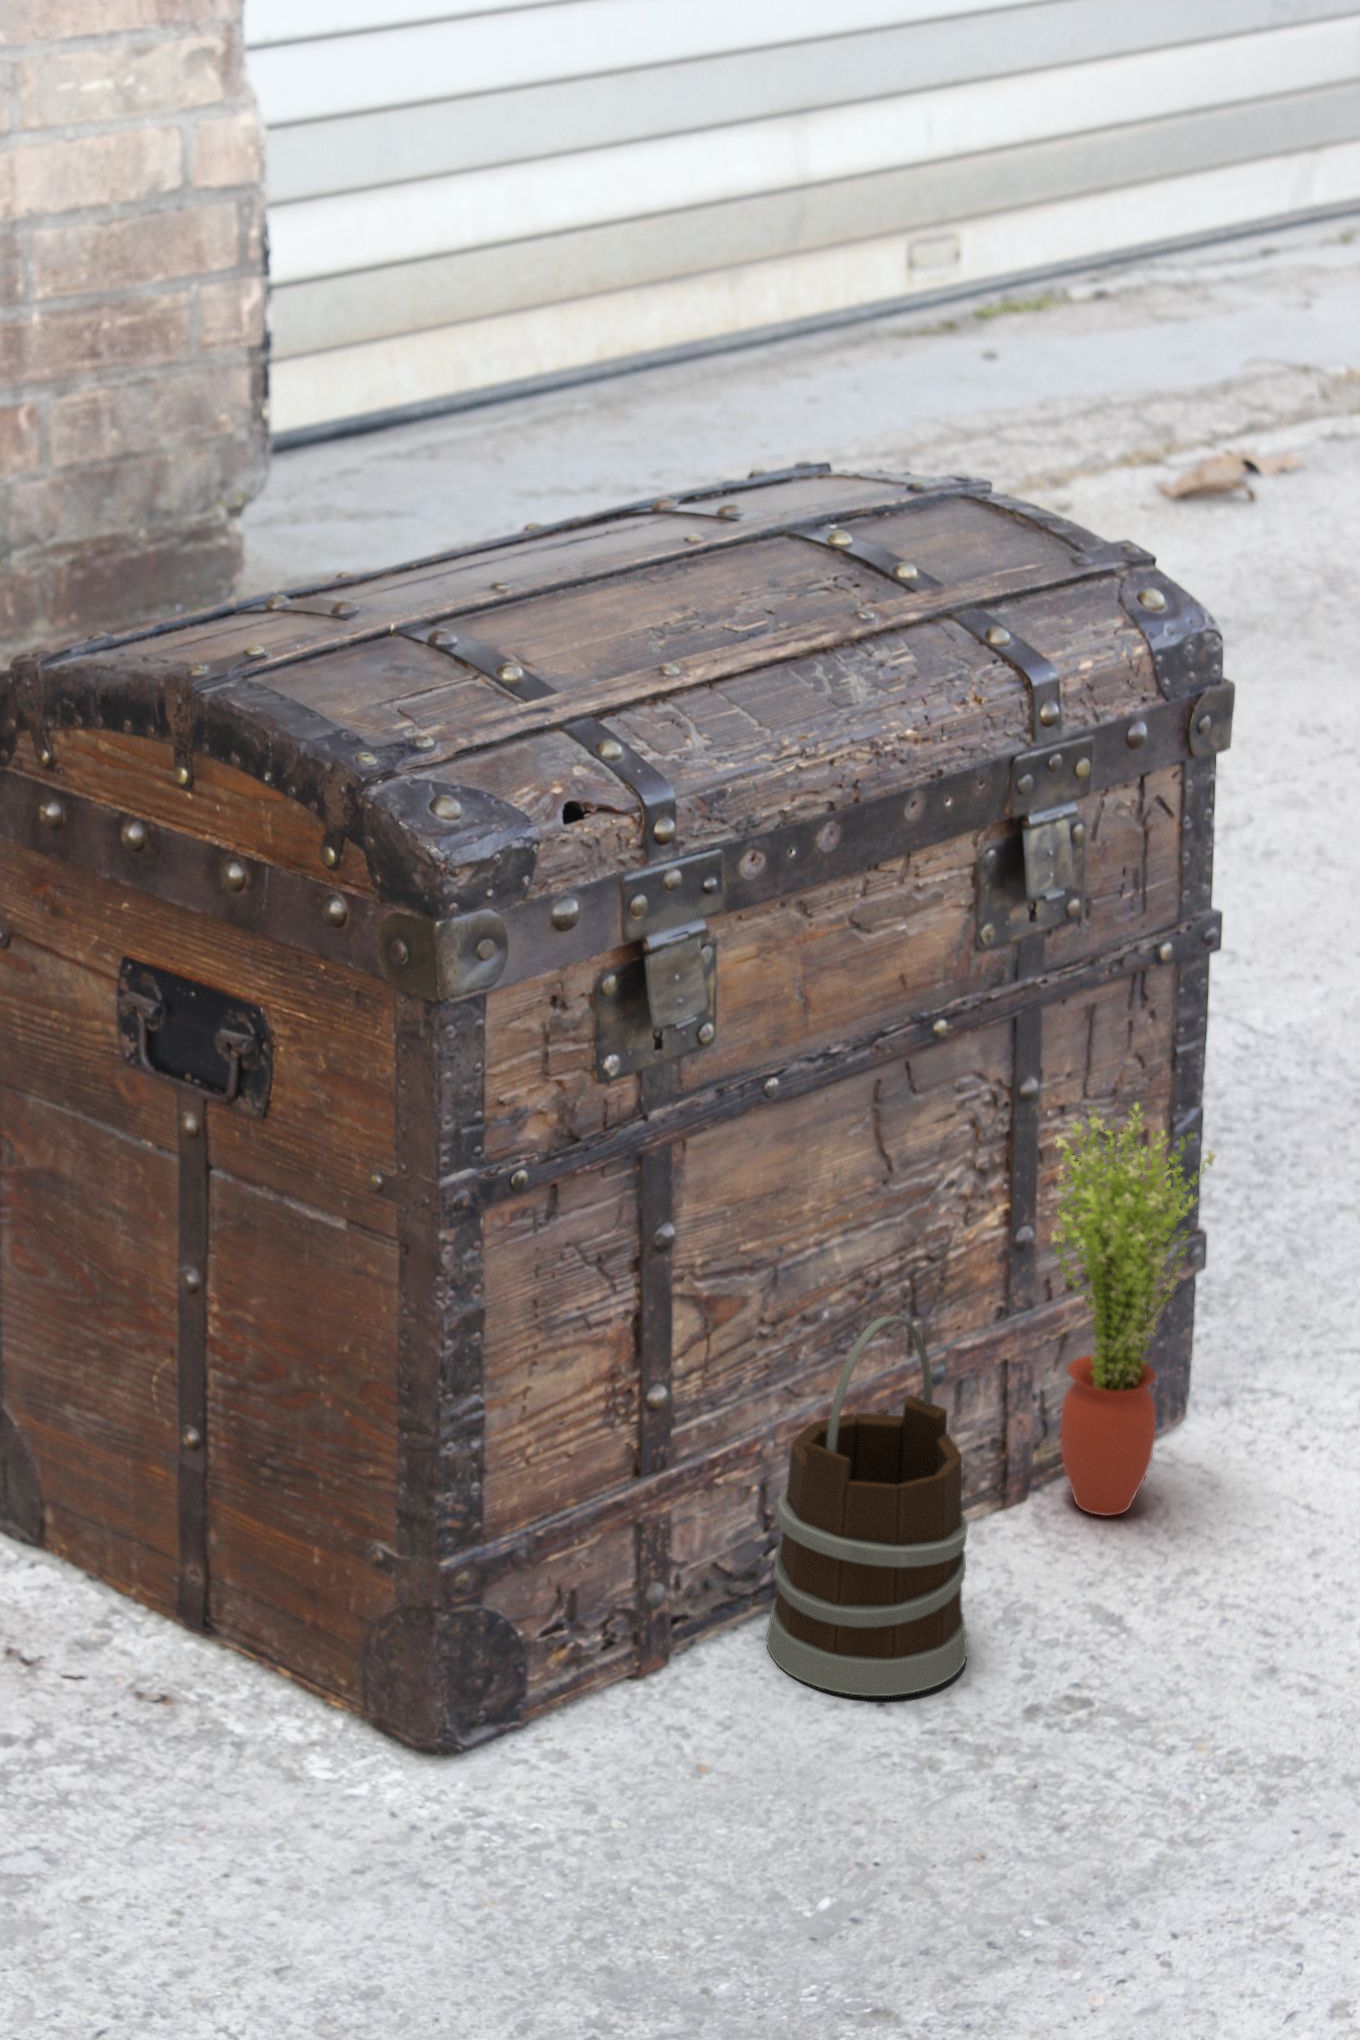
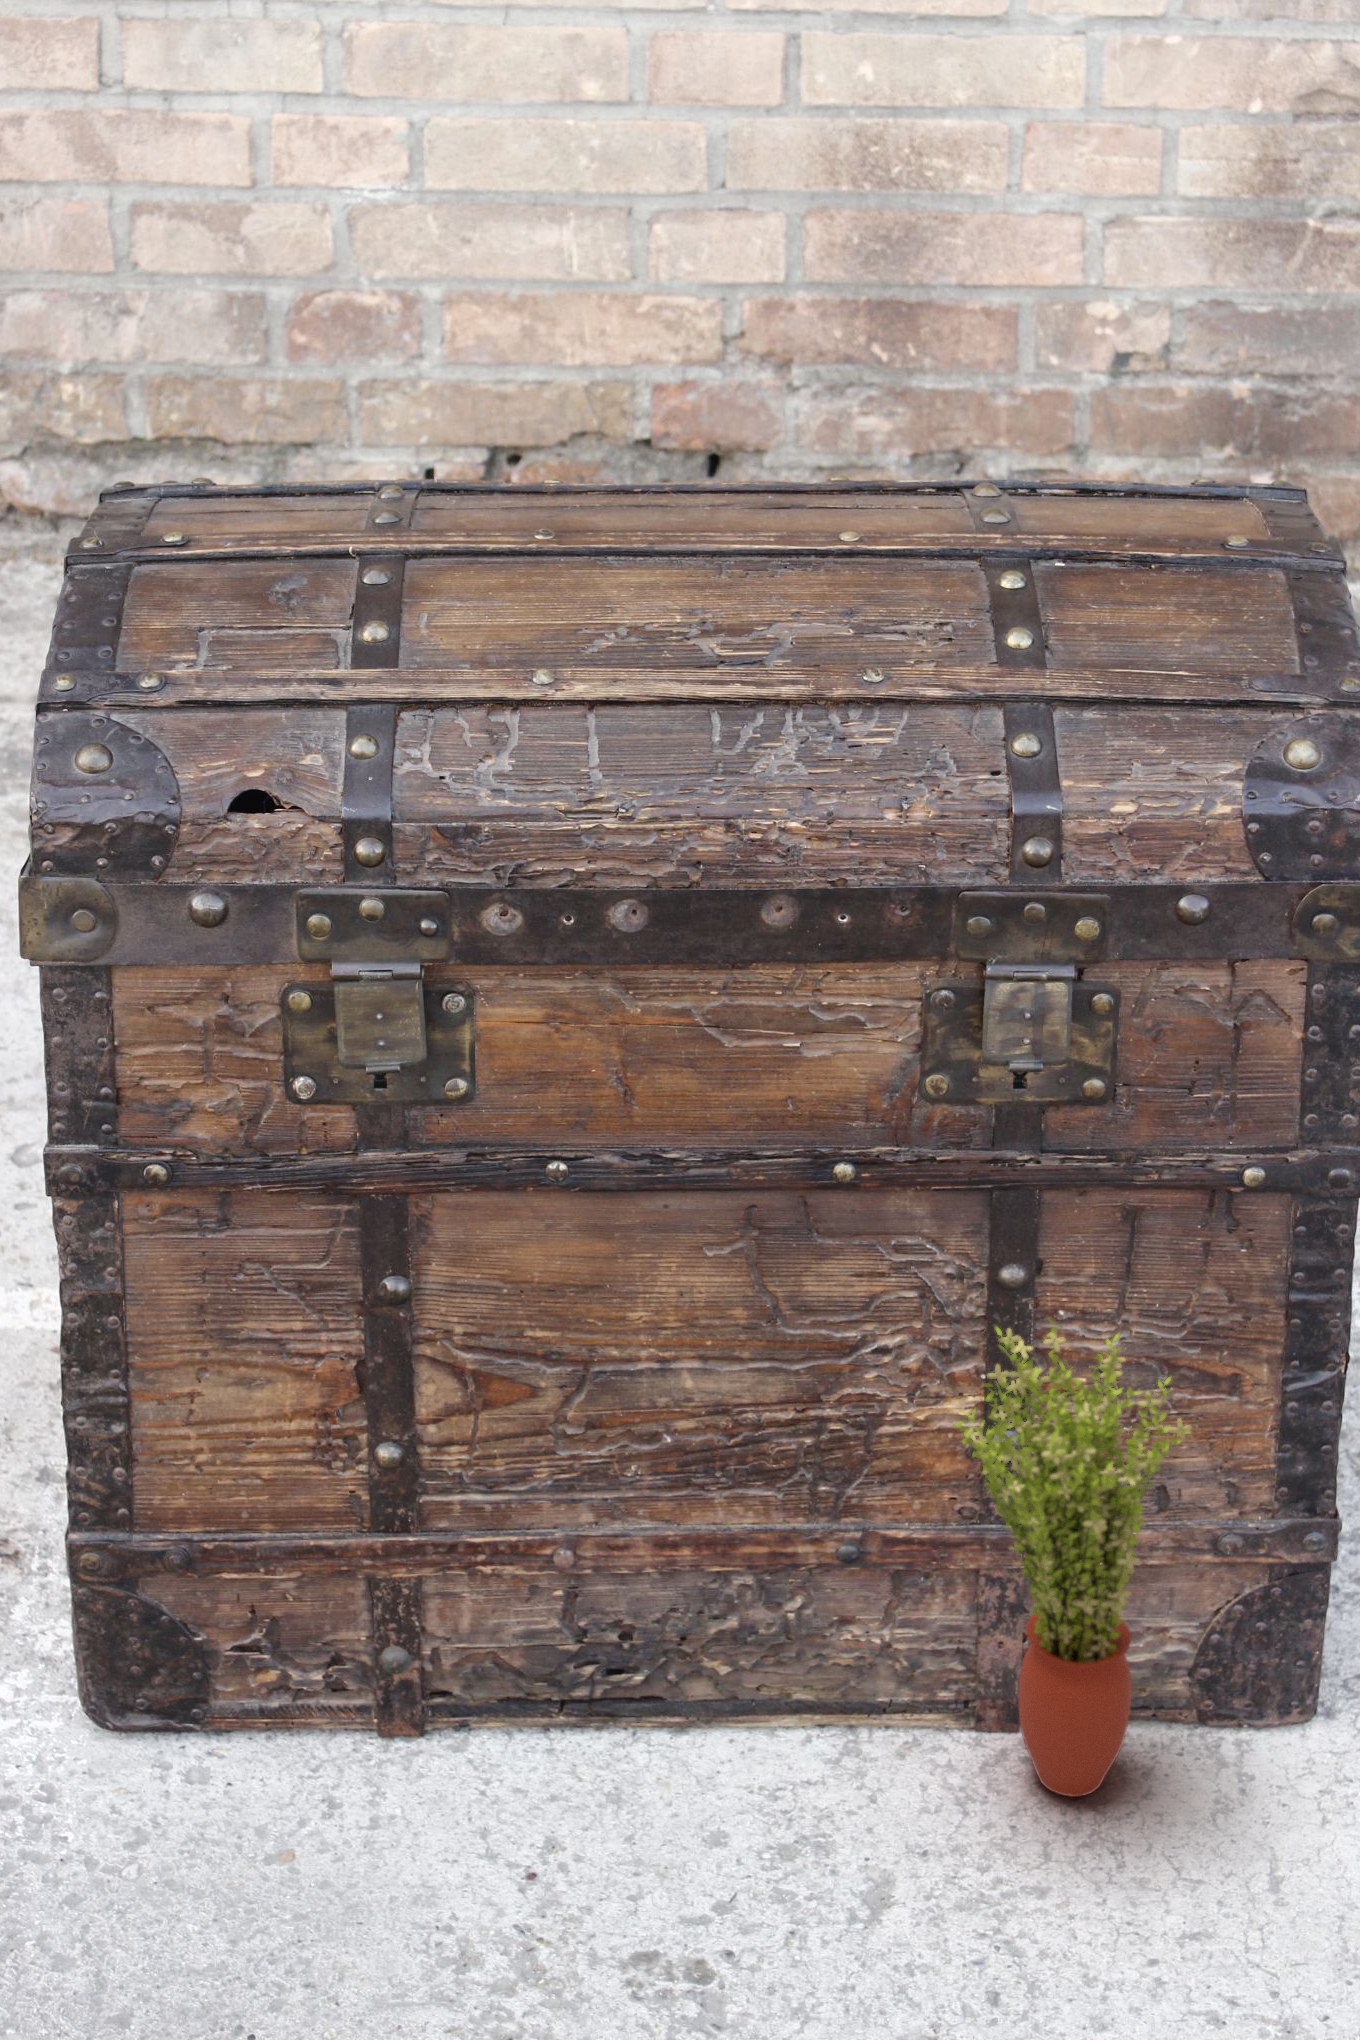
wooden bucket: present [766,1316,968,1696] -> none [494,1461,718,1887]

